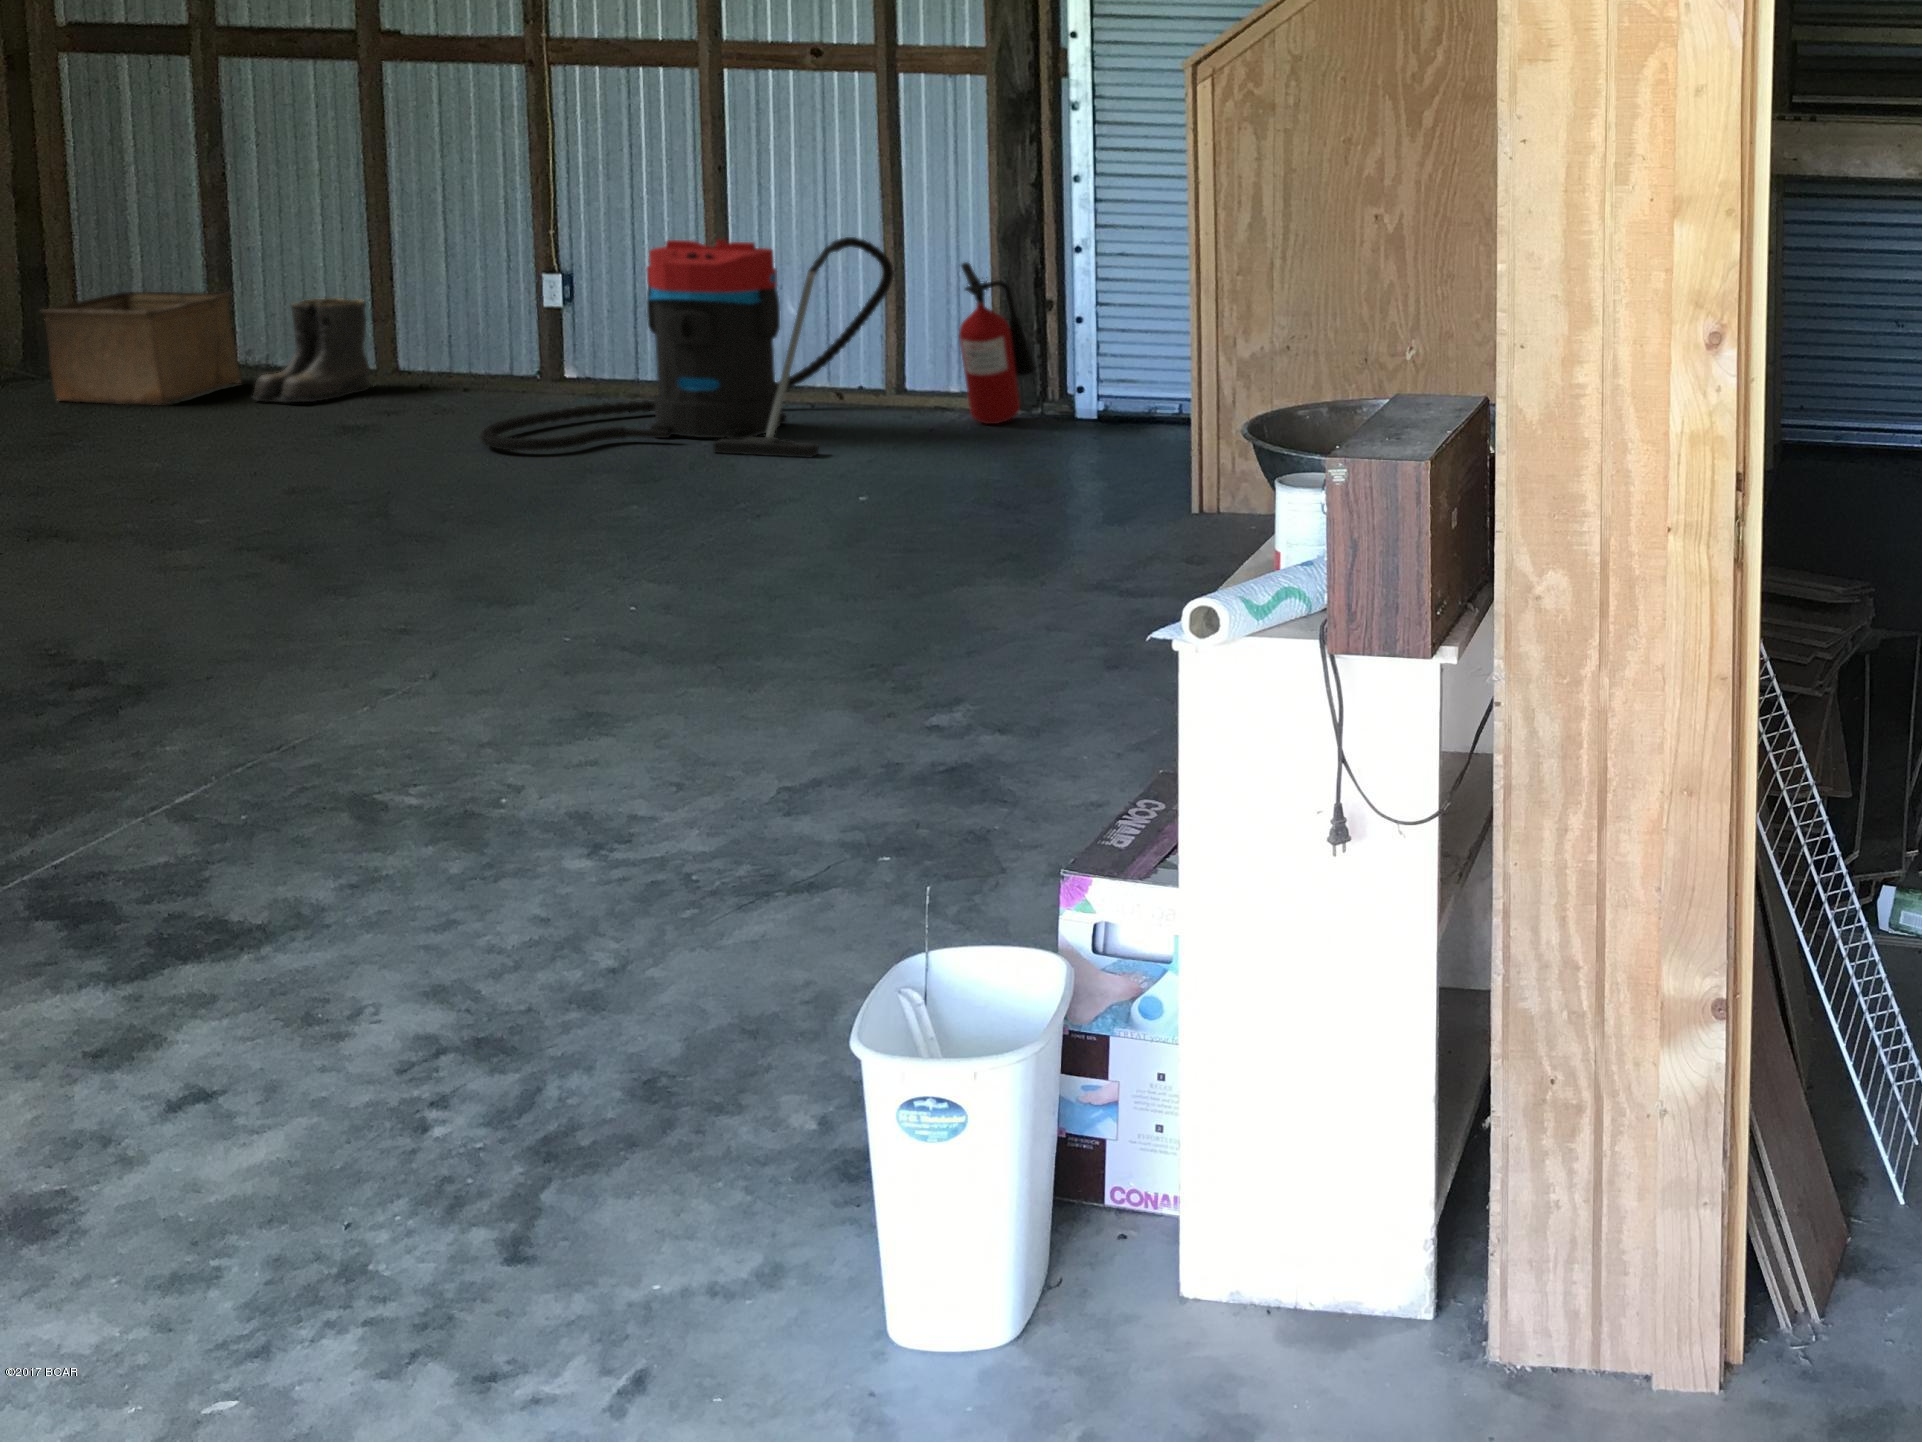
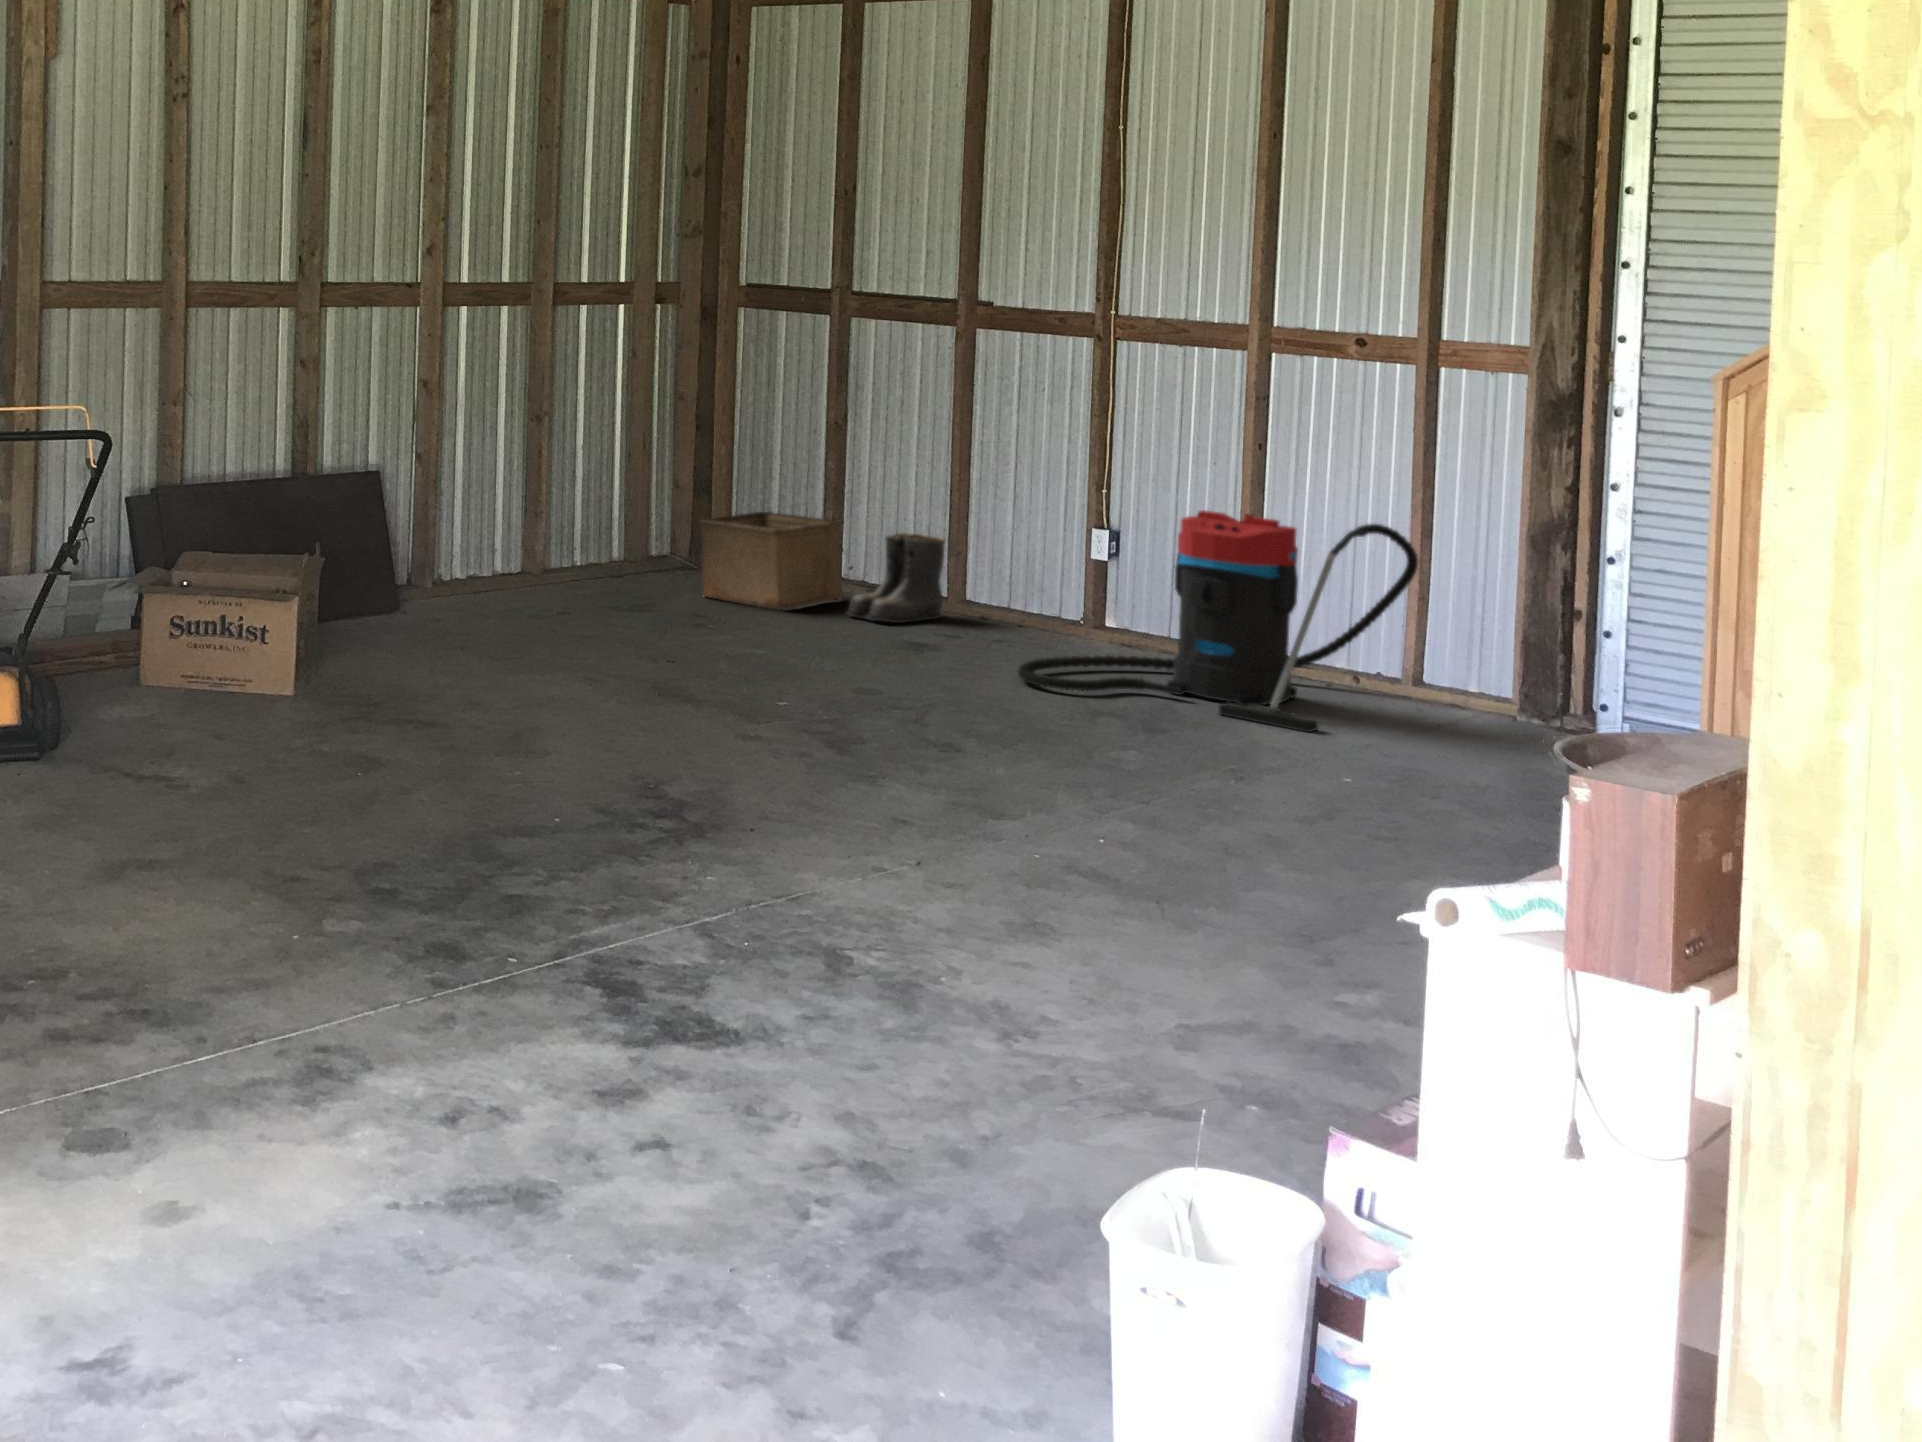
fire extinguisher: present [959,263,1035,424] -> none [1475,560,1556,727]

